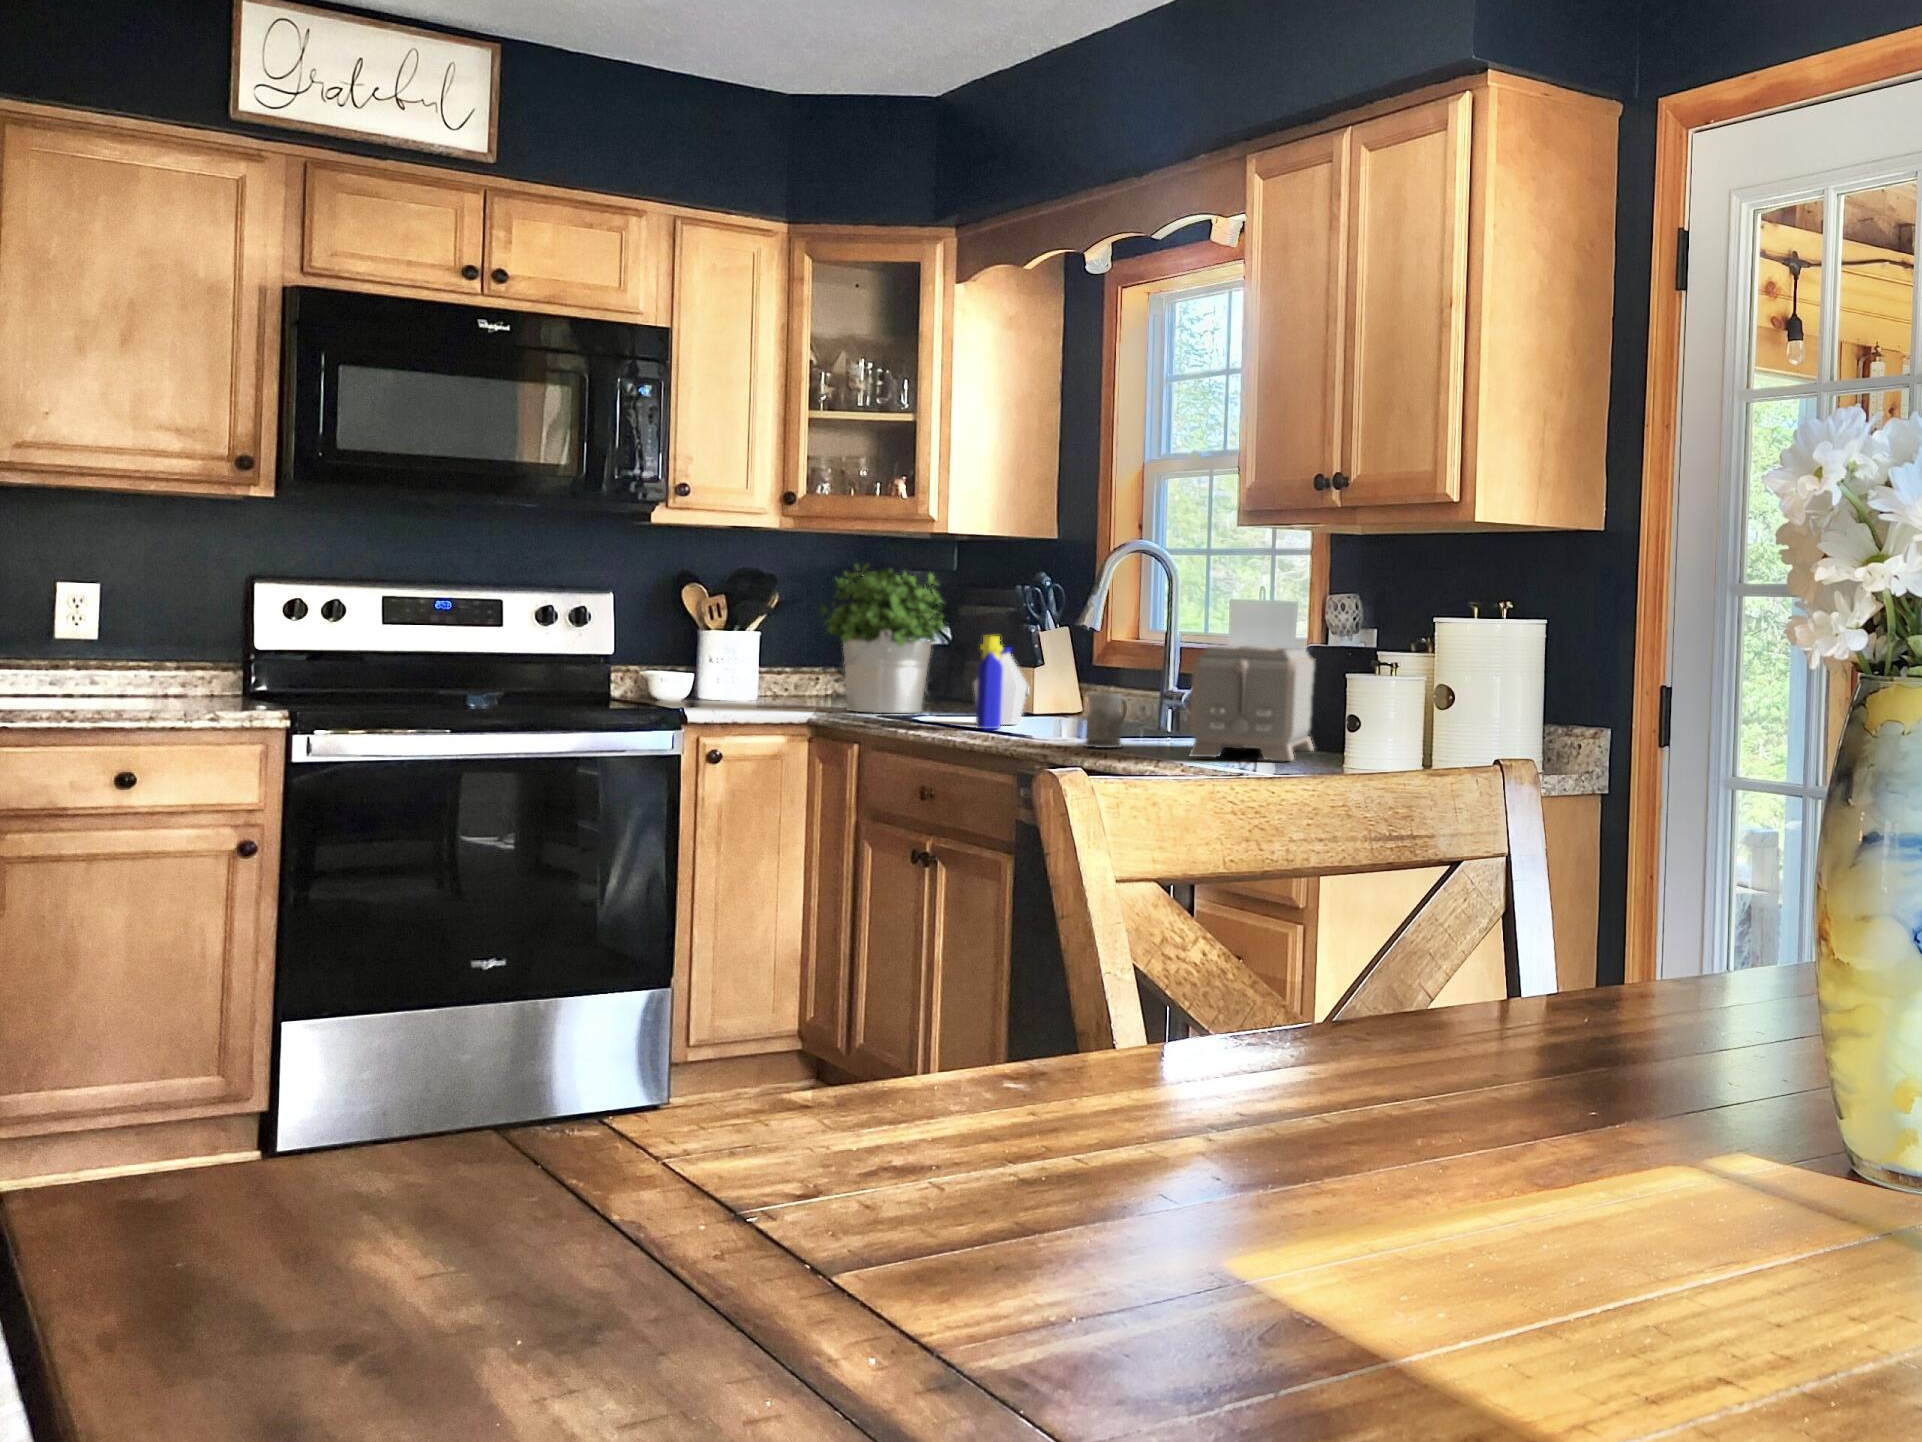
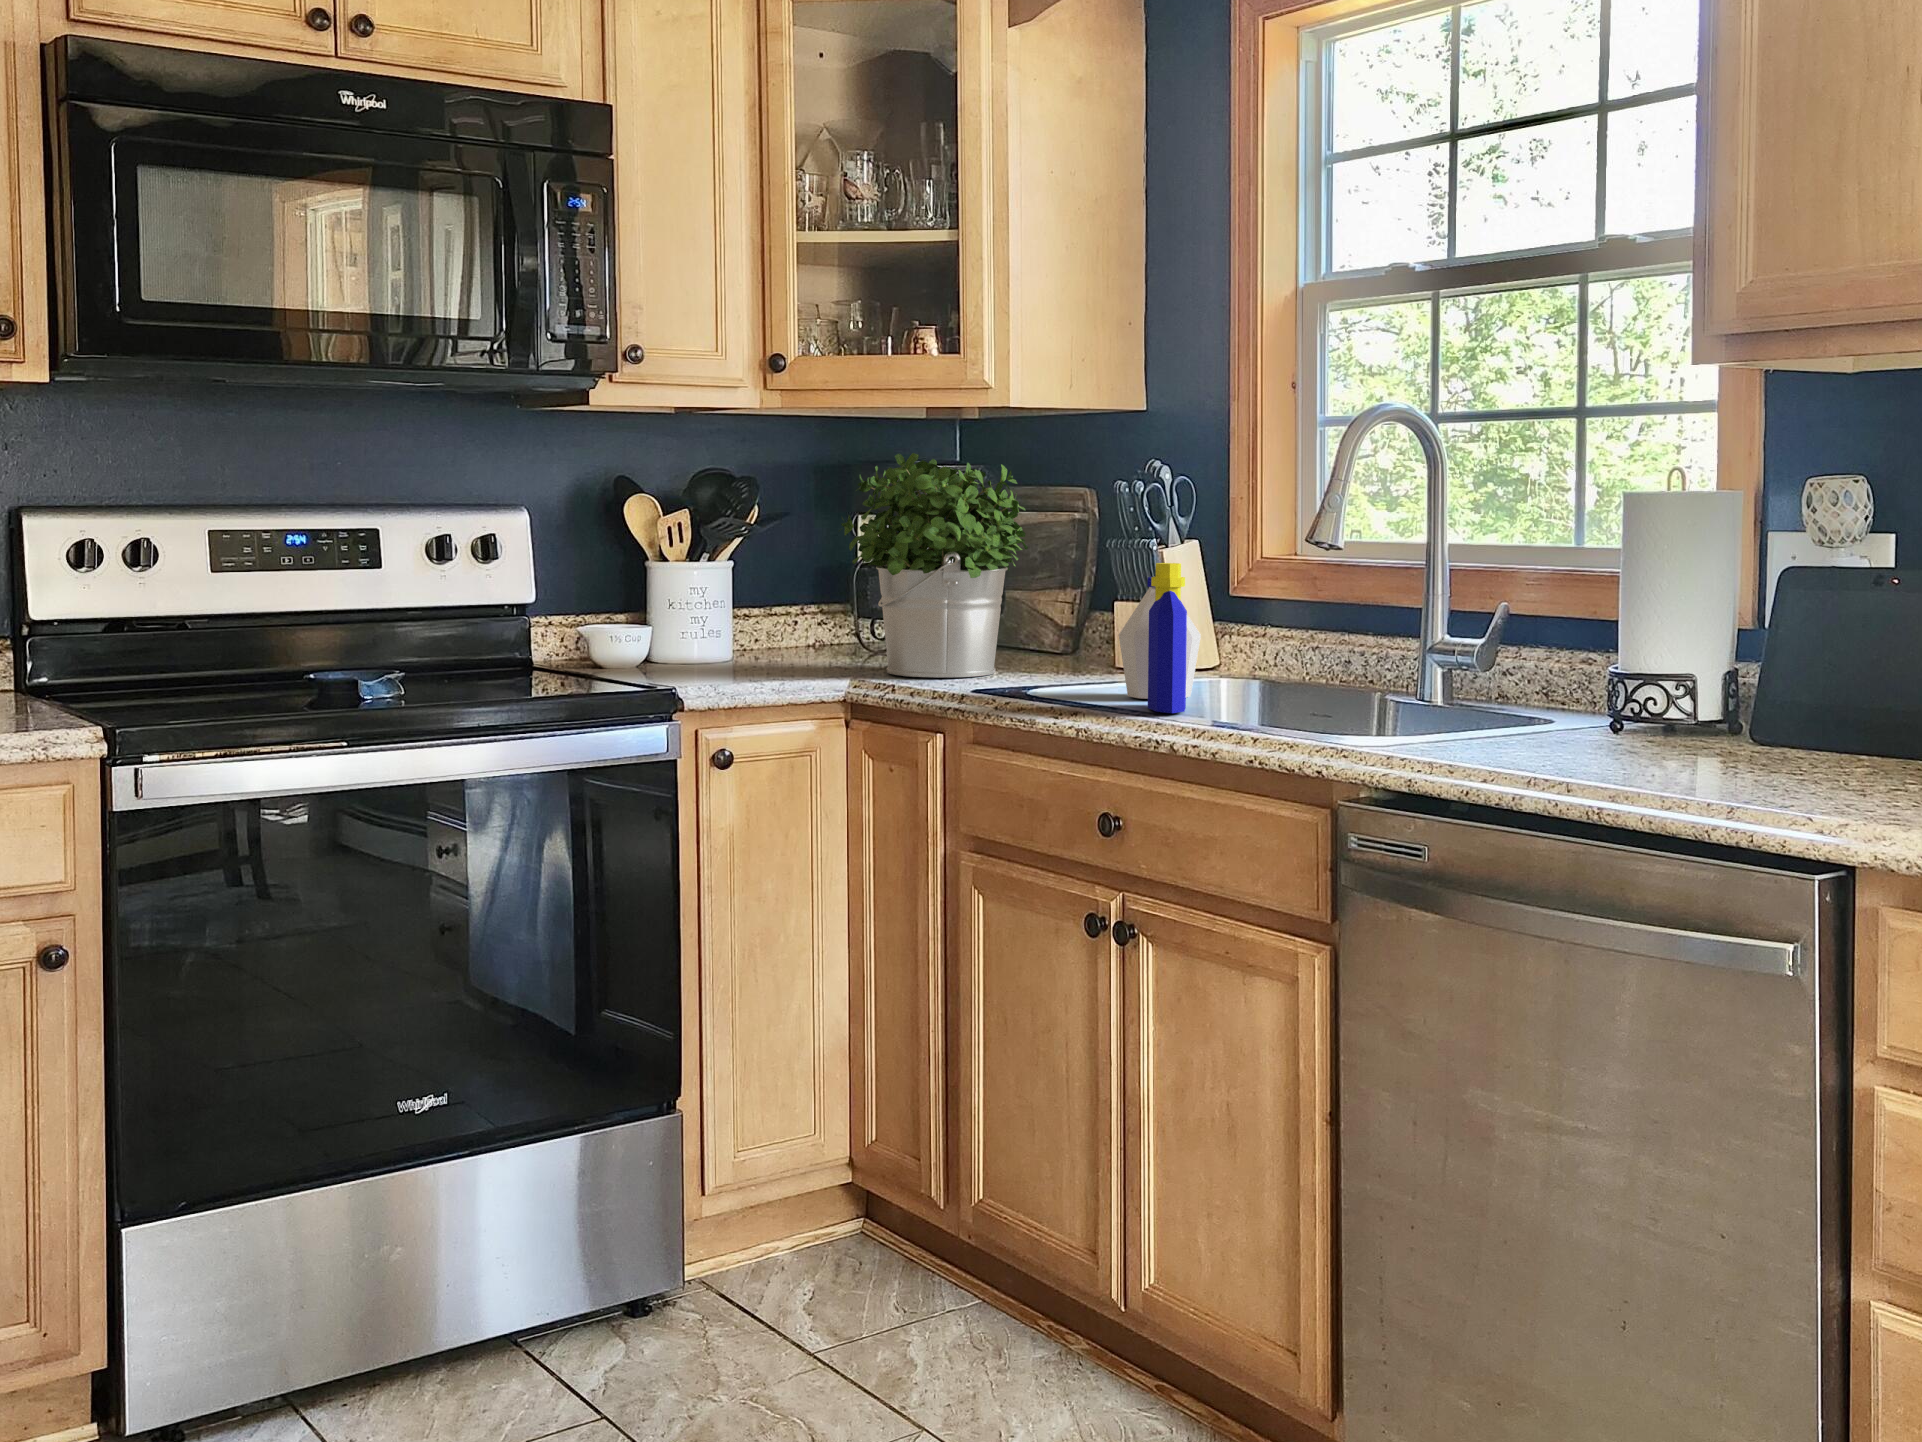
toaster: present [1189,646,1316,761] -> none [1609,575,1850,783]
mug: present [1085,692,1127,748] -> none [1412,660,1476,756]

